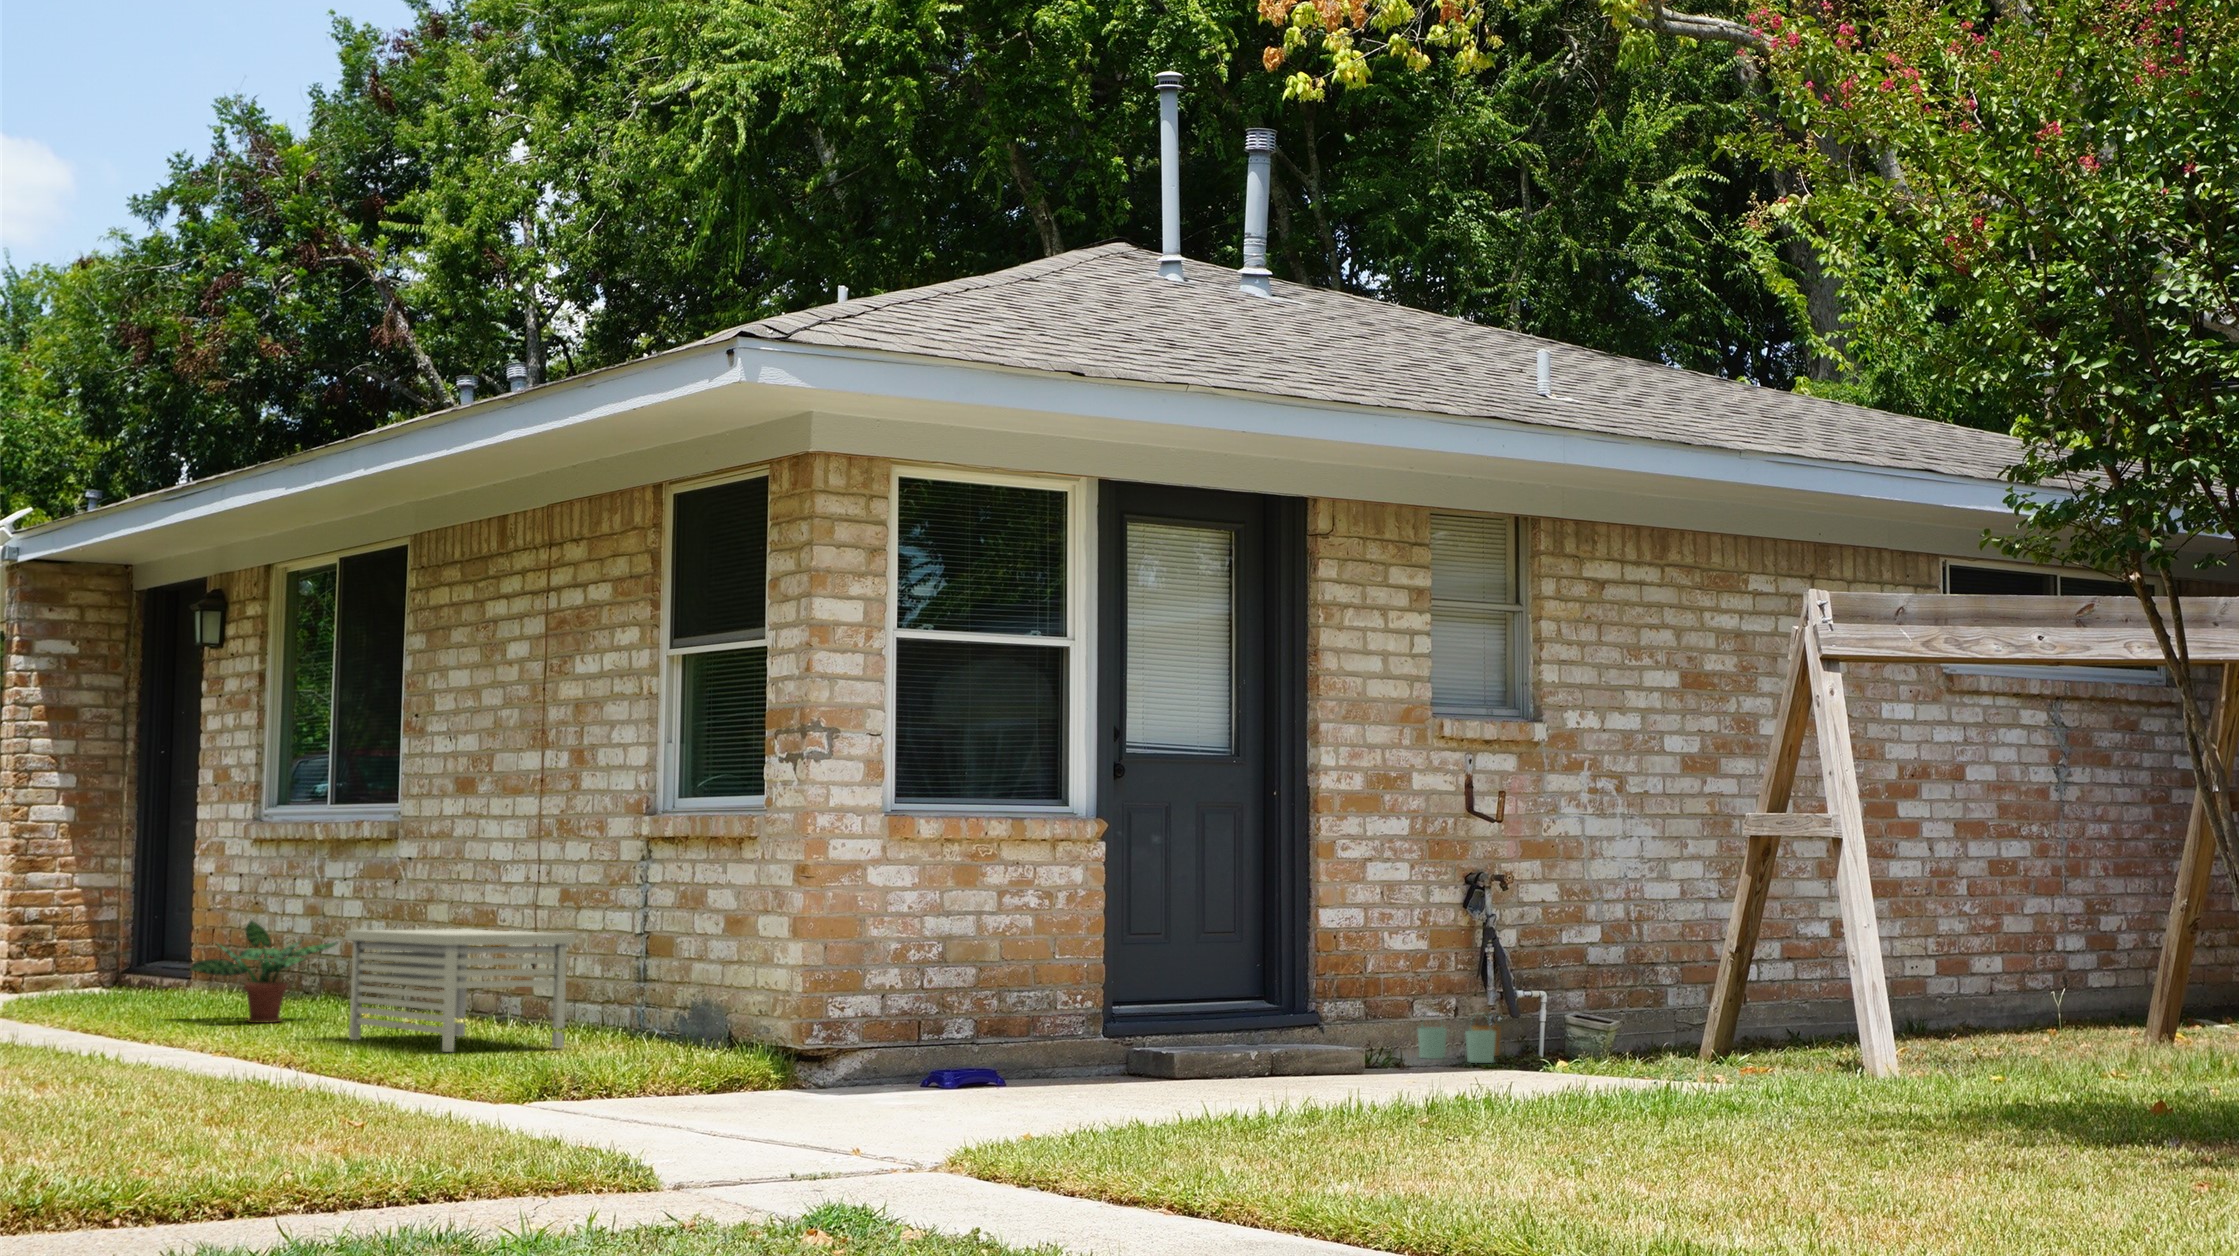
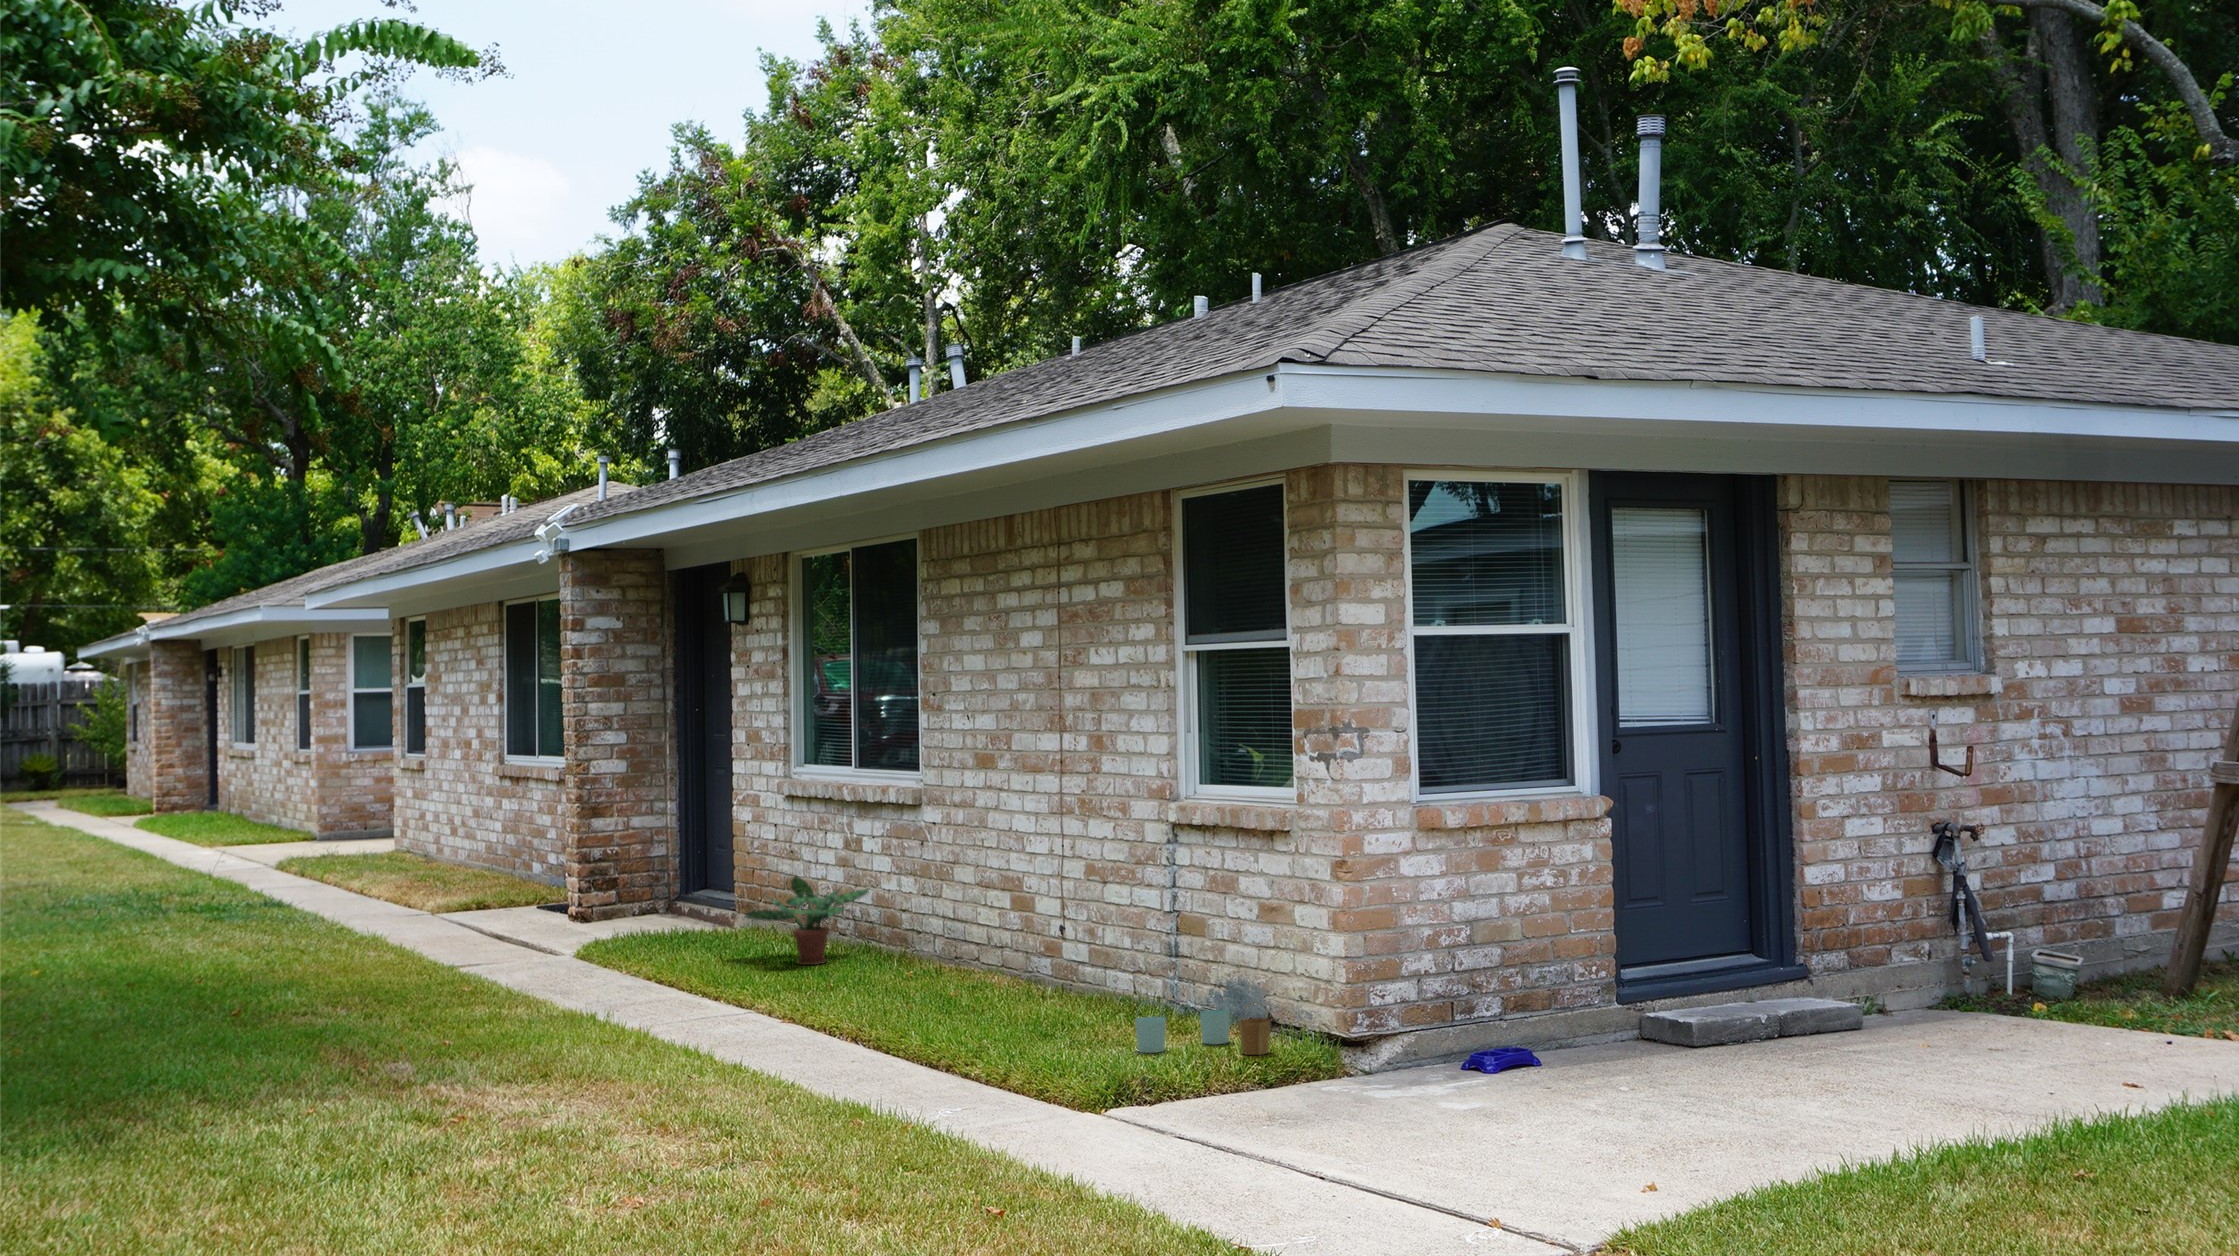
storage bench: present [345,929,576,1052] -> none [888,889,1102,1022]
bucket: present [1418,1012,1501,1063] -> present [1135,994,1271,1055]

